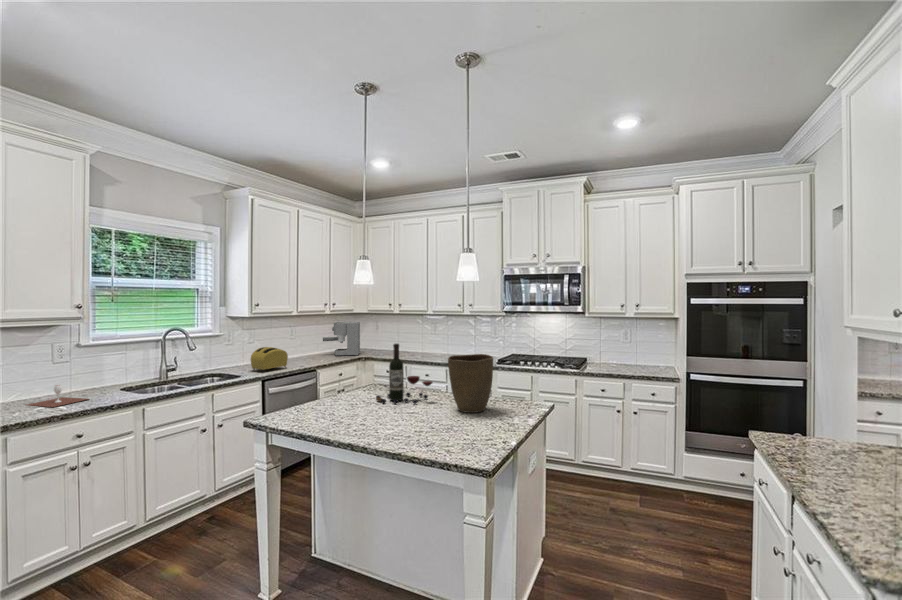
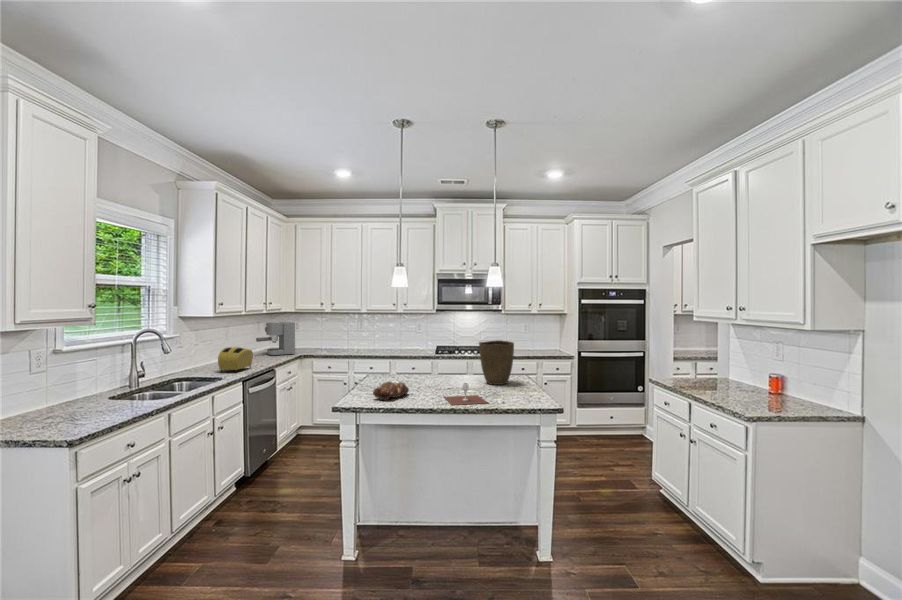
wine bottle: present [376,344,432,404] -> none [410,335,459,385]
wine glass: present [27,385,87,407] -> present [444,383,488,405]
bread loaf: none [287,397,338,419] -> present [373,381,409,400]

